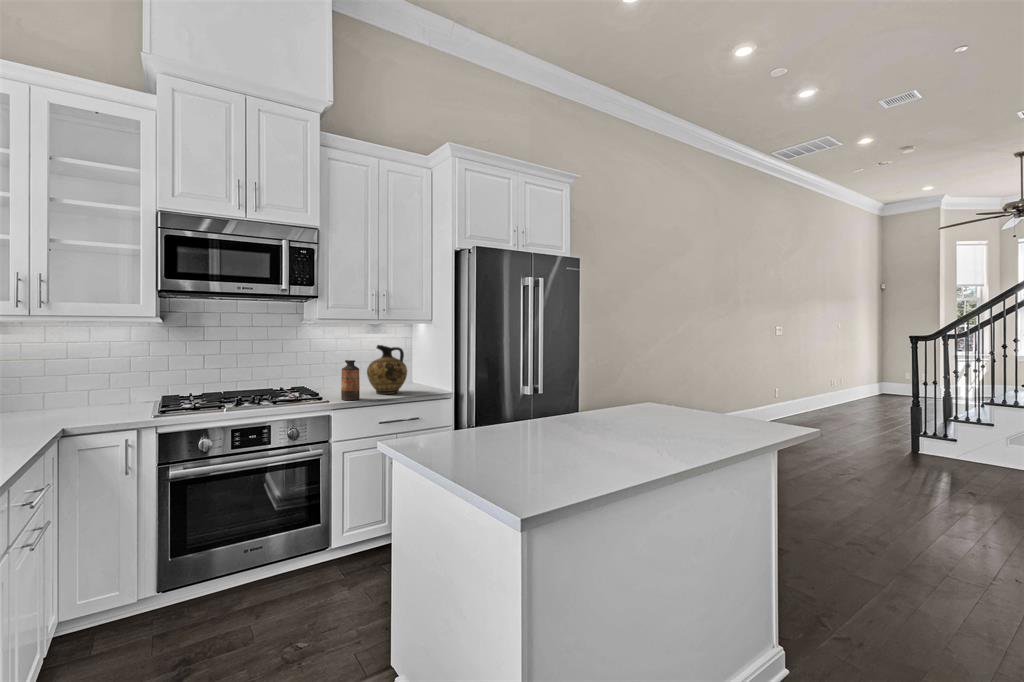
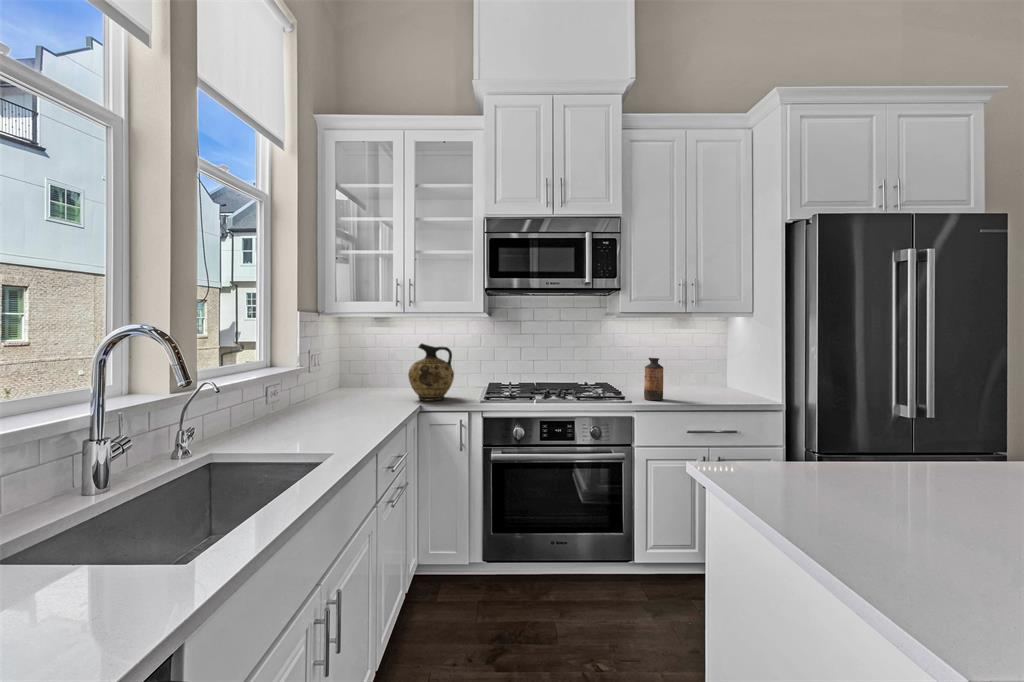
ceramic jug: present [367,345,407,394] -> present [408,343,454,400]

